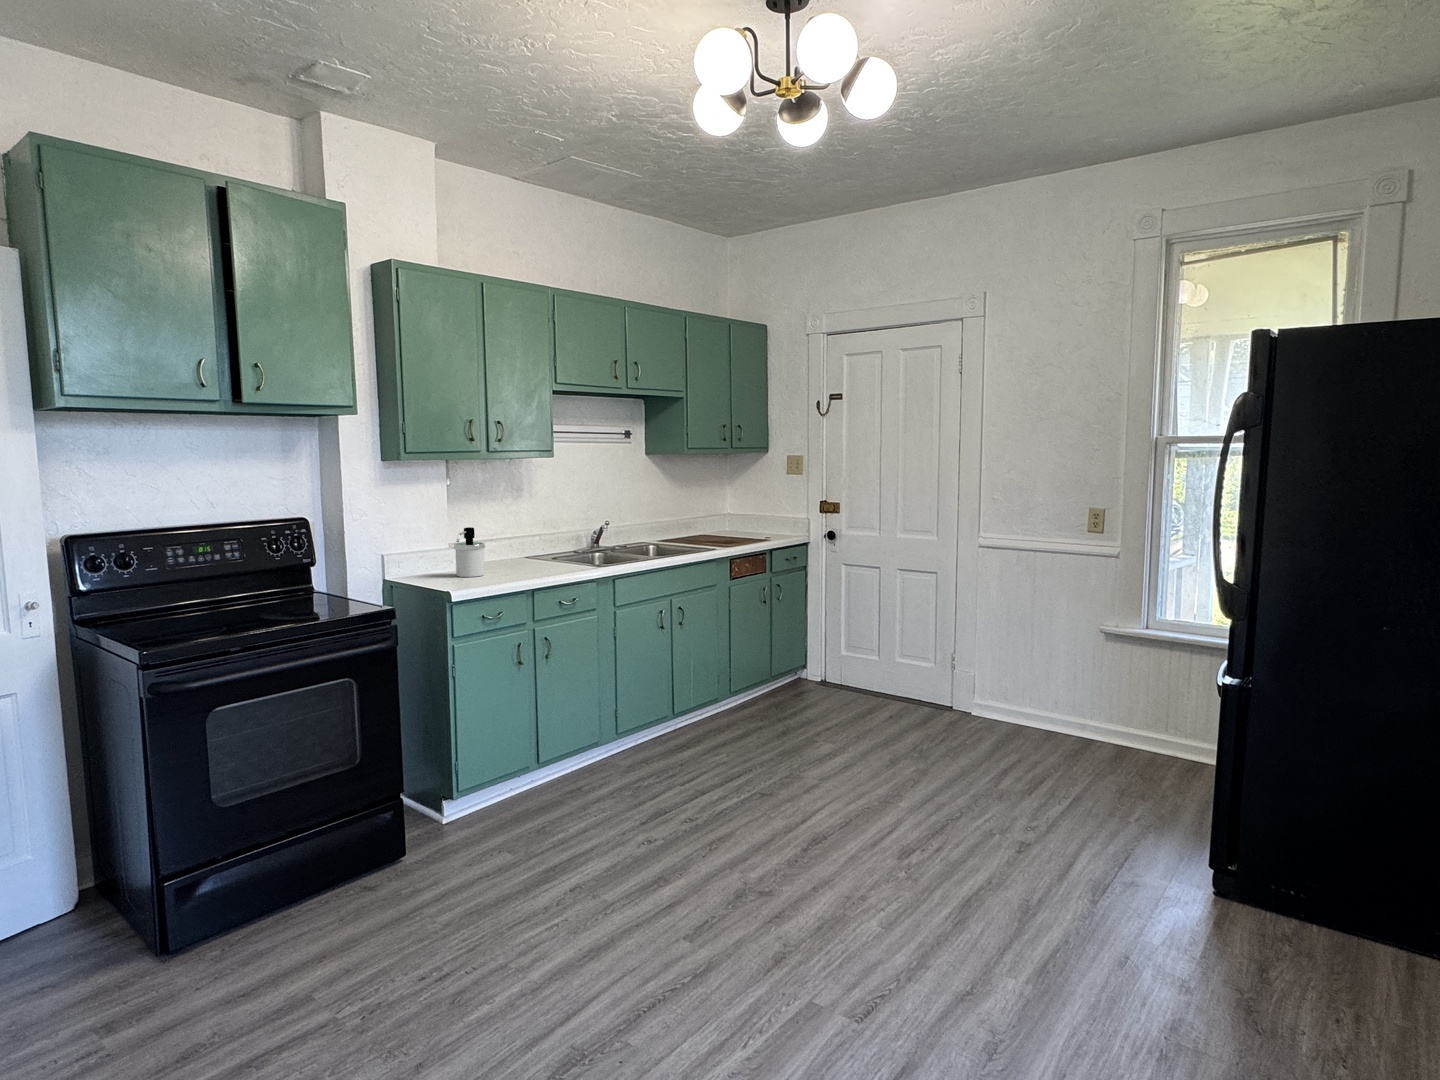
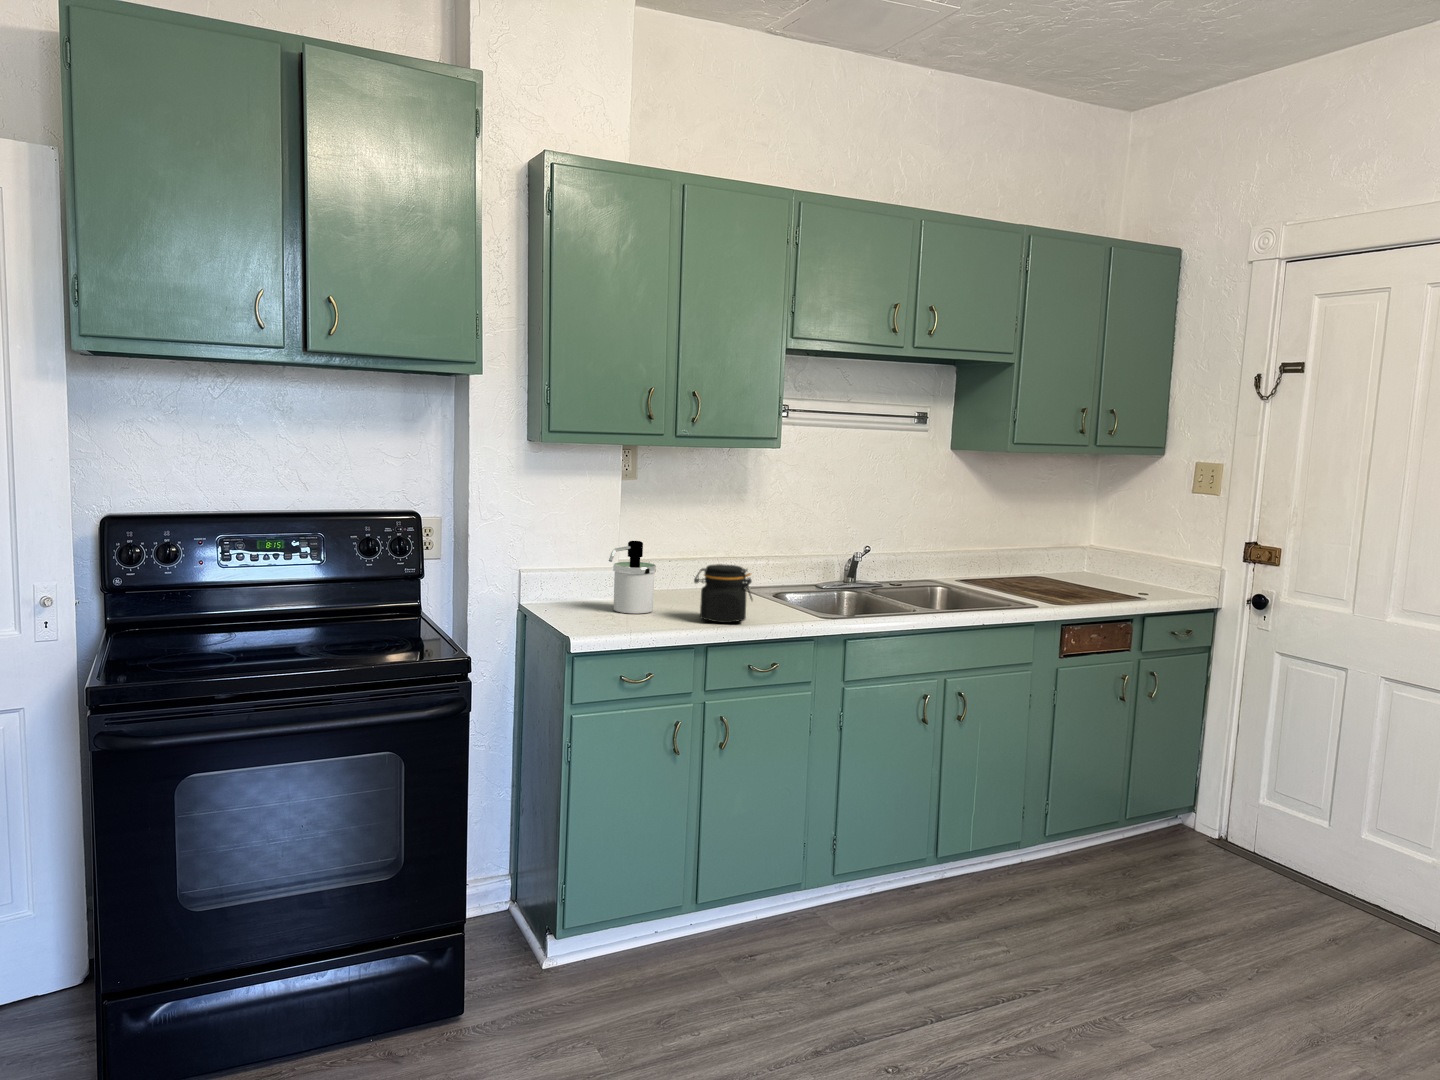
jar: none [515,538,556,575] -> present [694,564,752,623]

